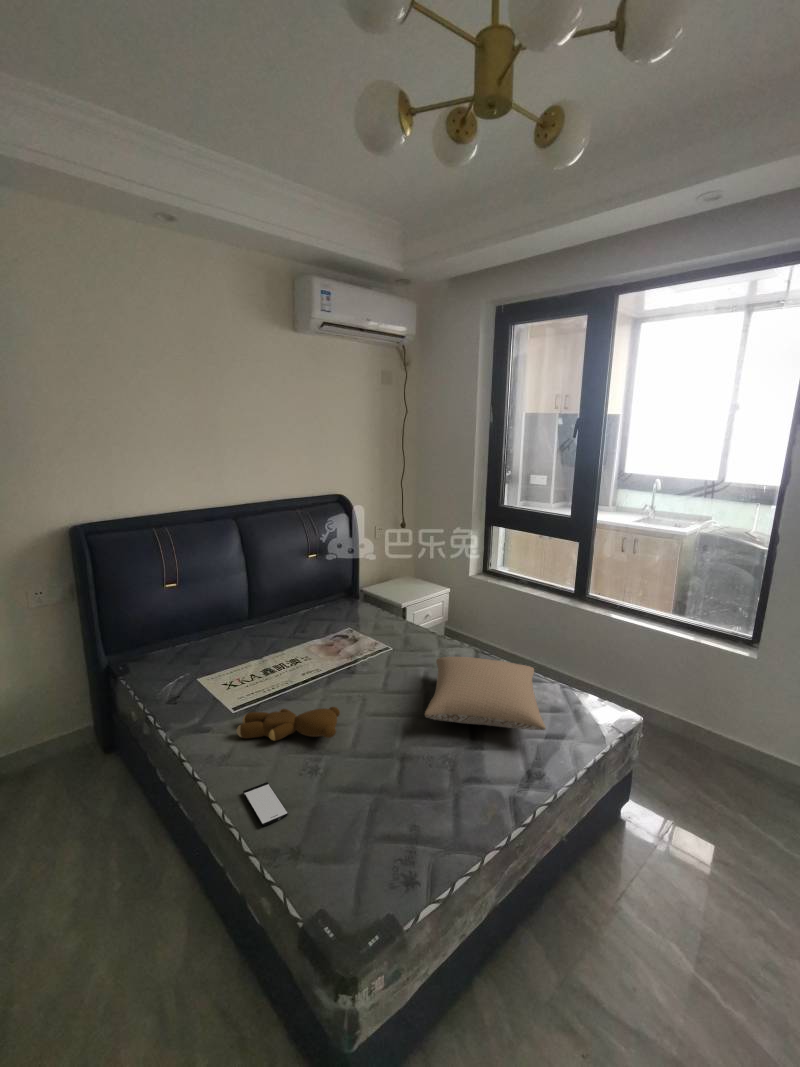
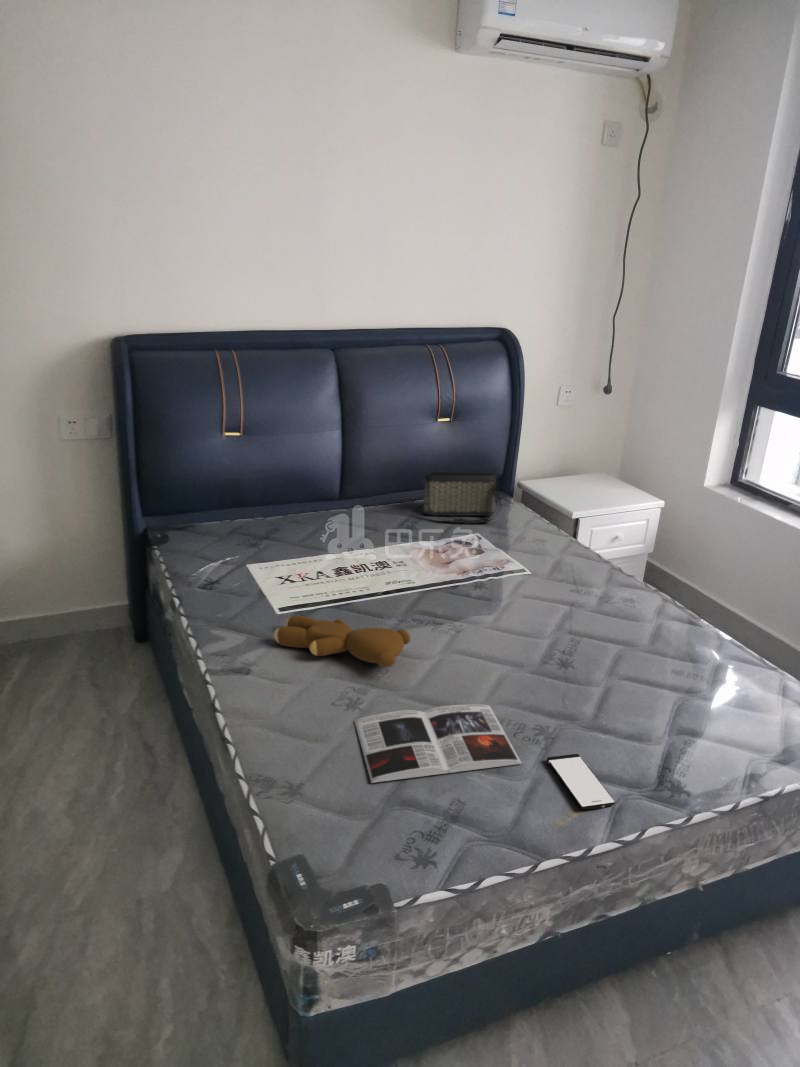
handbag: none [308,586,362,623] -> present [423,472,501,524]
pillow: present [425,657,546,730] -> none [525,595,736,725]
magazine: none [319,749,444,832] -> present [355,705,522,783]
smartphone: present [243,782,288,826] -> present [547,754,615,809]

